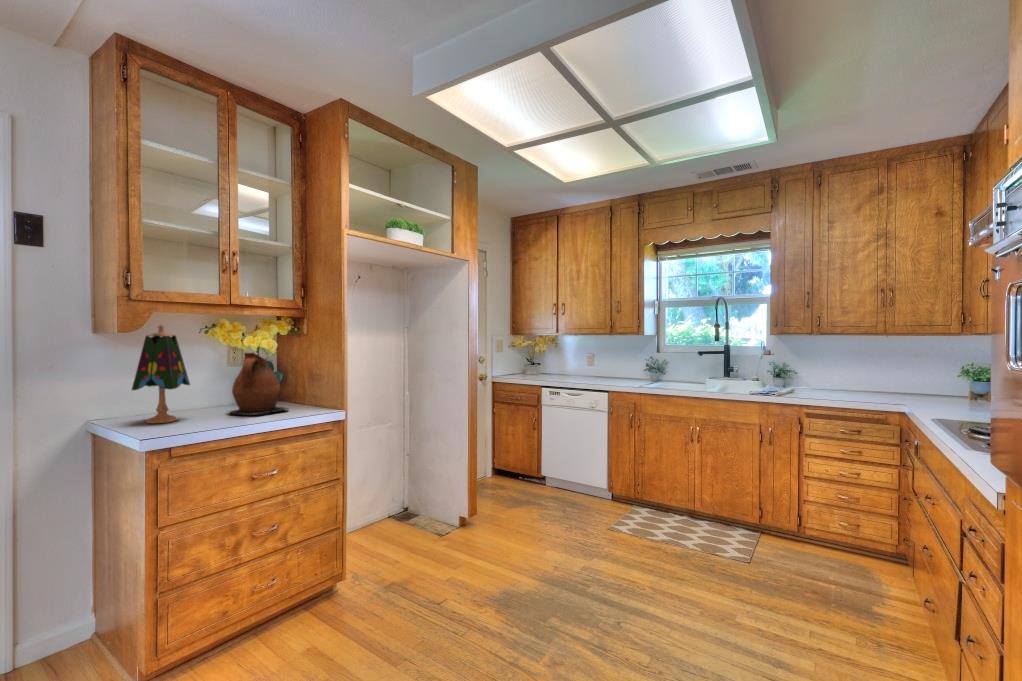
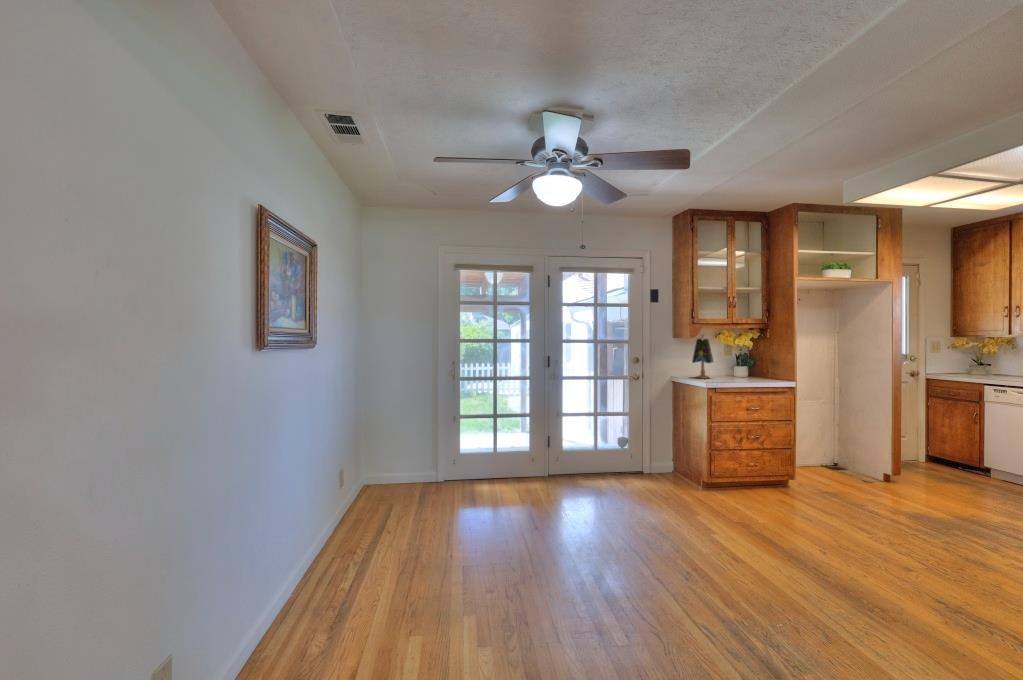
ceramic pitcher: present [230,353,289,415] -> none [728,347,762,379]

